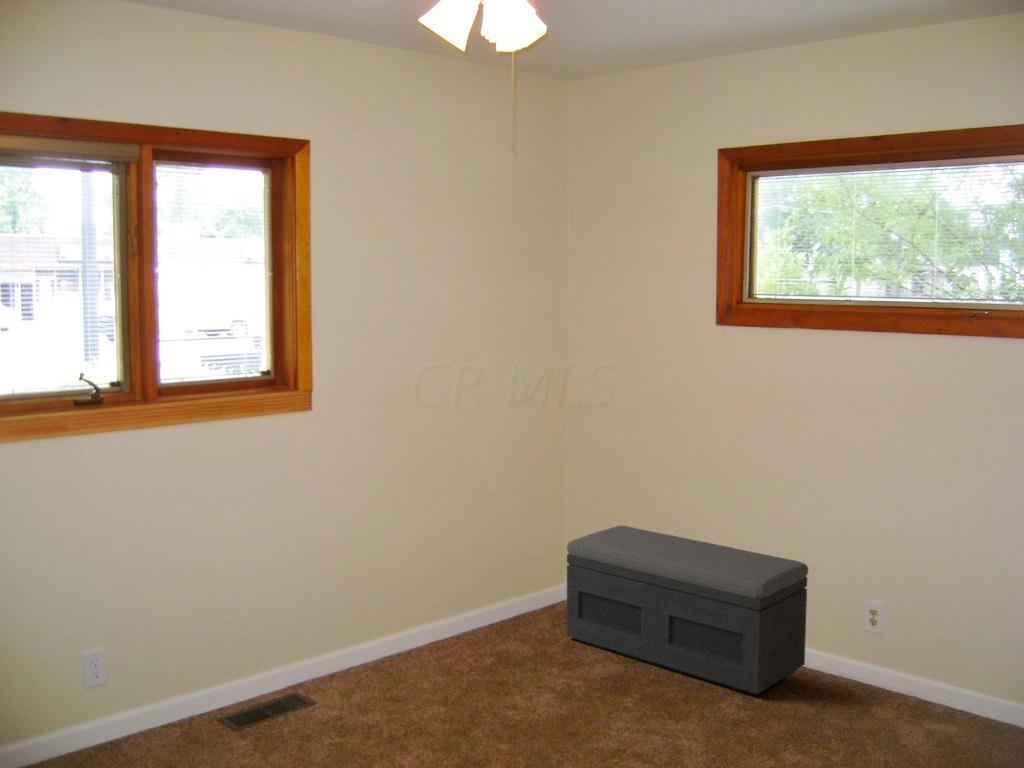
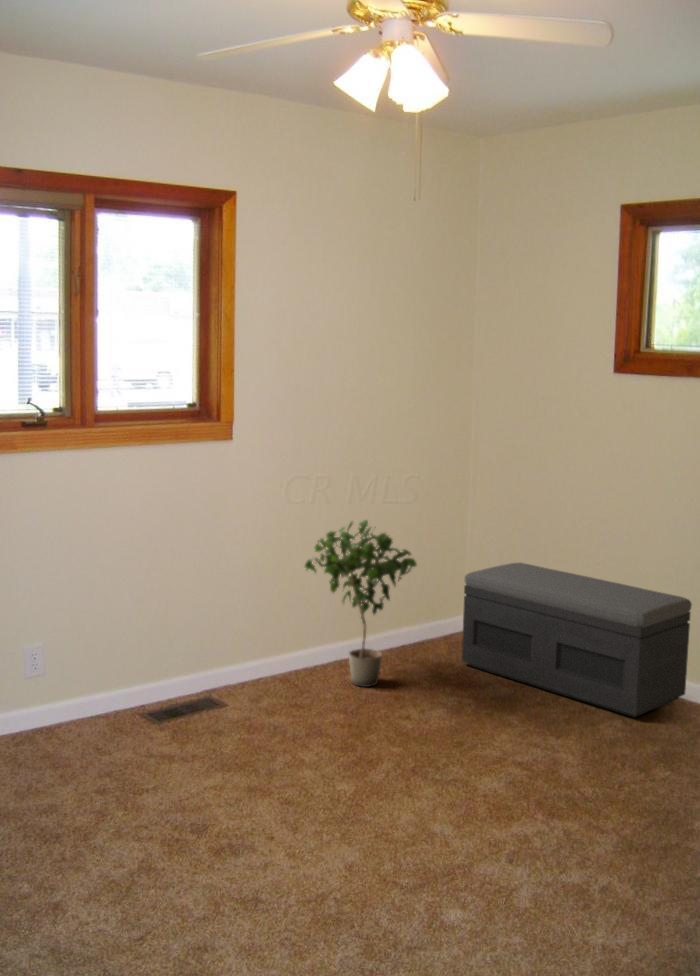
potted plant: none [395,489,518,672] -> present [305,520,417,687]

